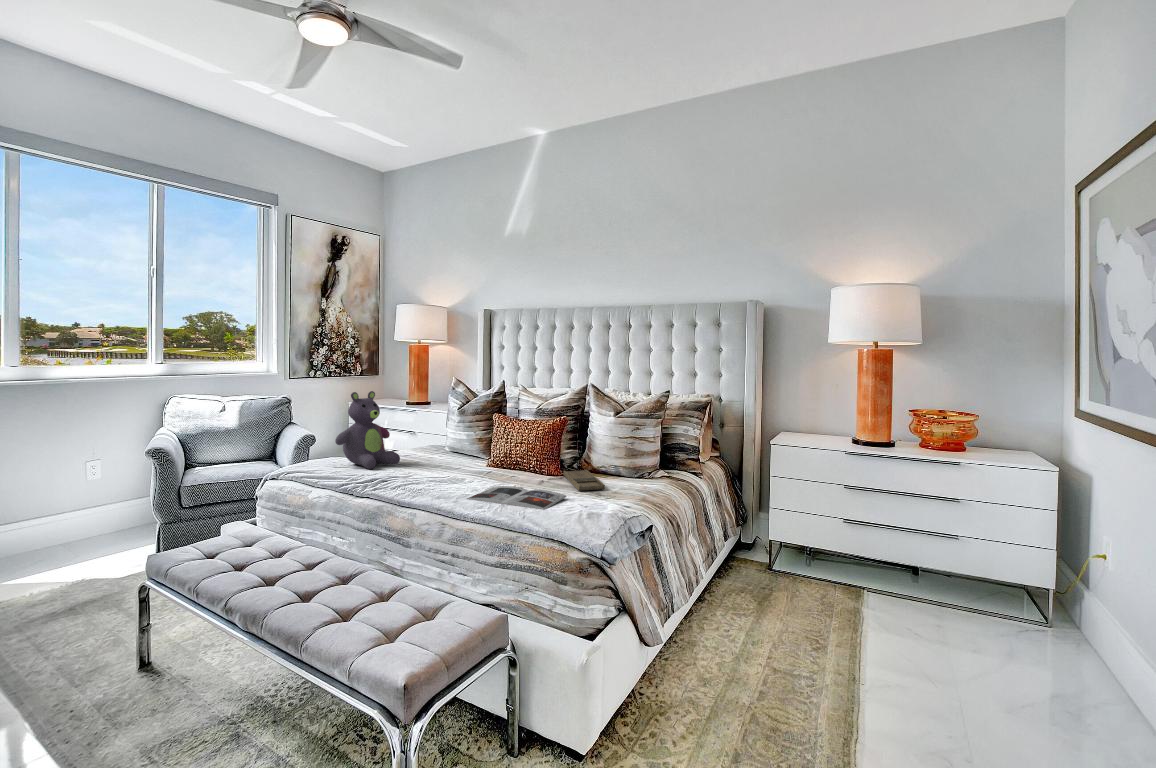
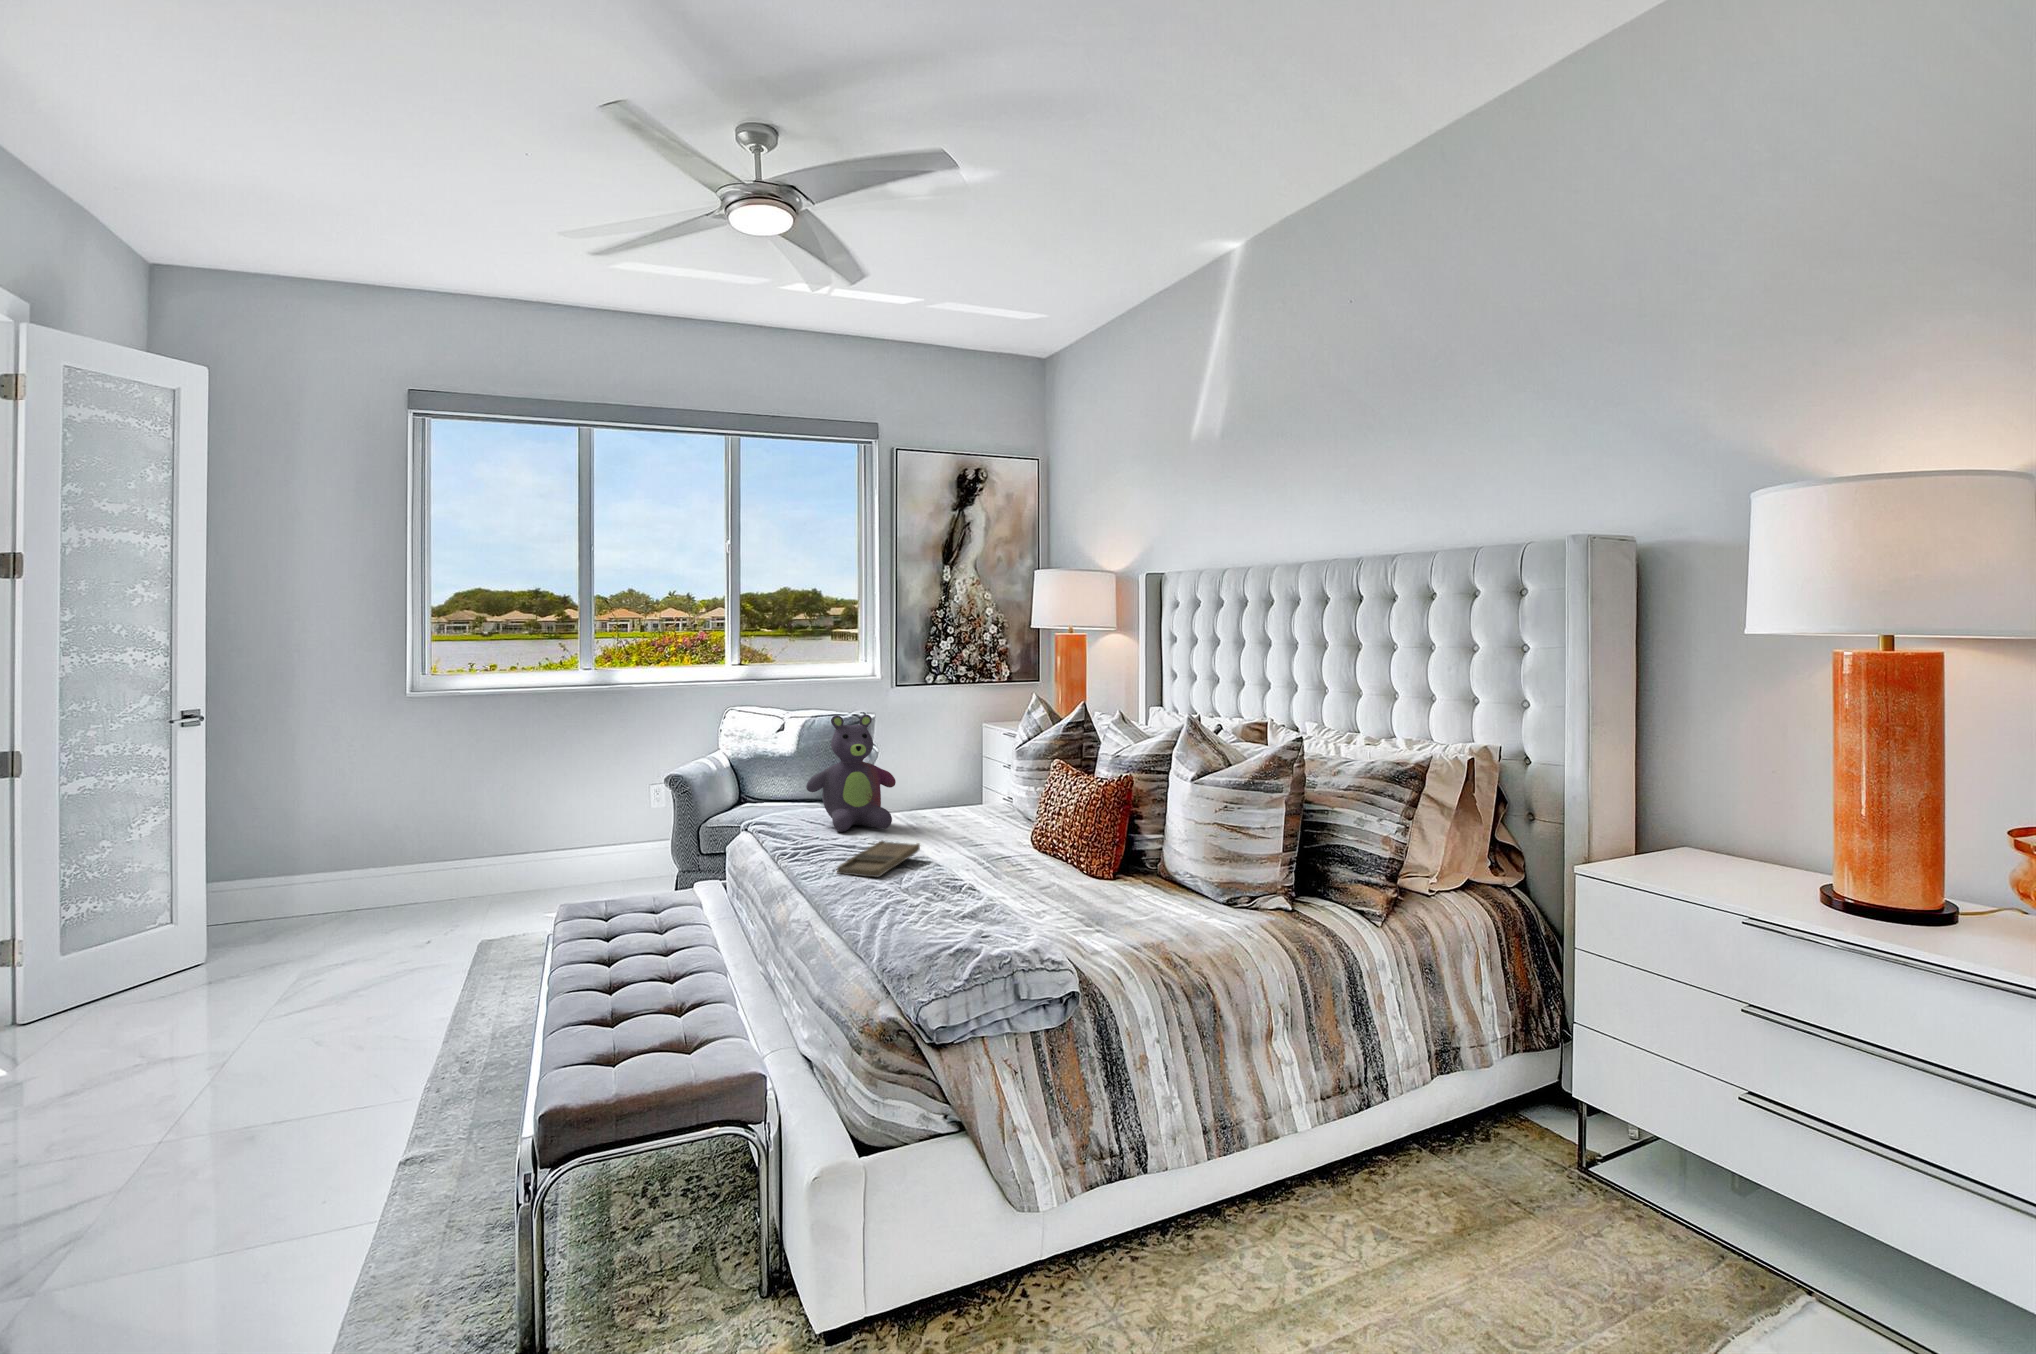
tray: present [564,470,605,491] -> present [837,841,920,877]
magazine: present [467,486,566,510] -> none [853,882,1001,931]

